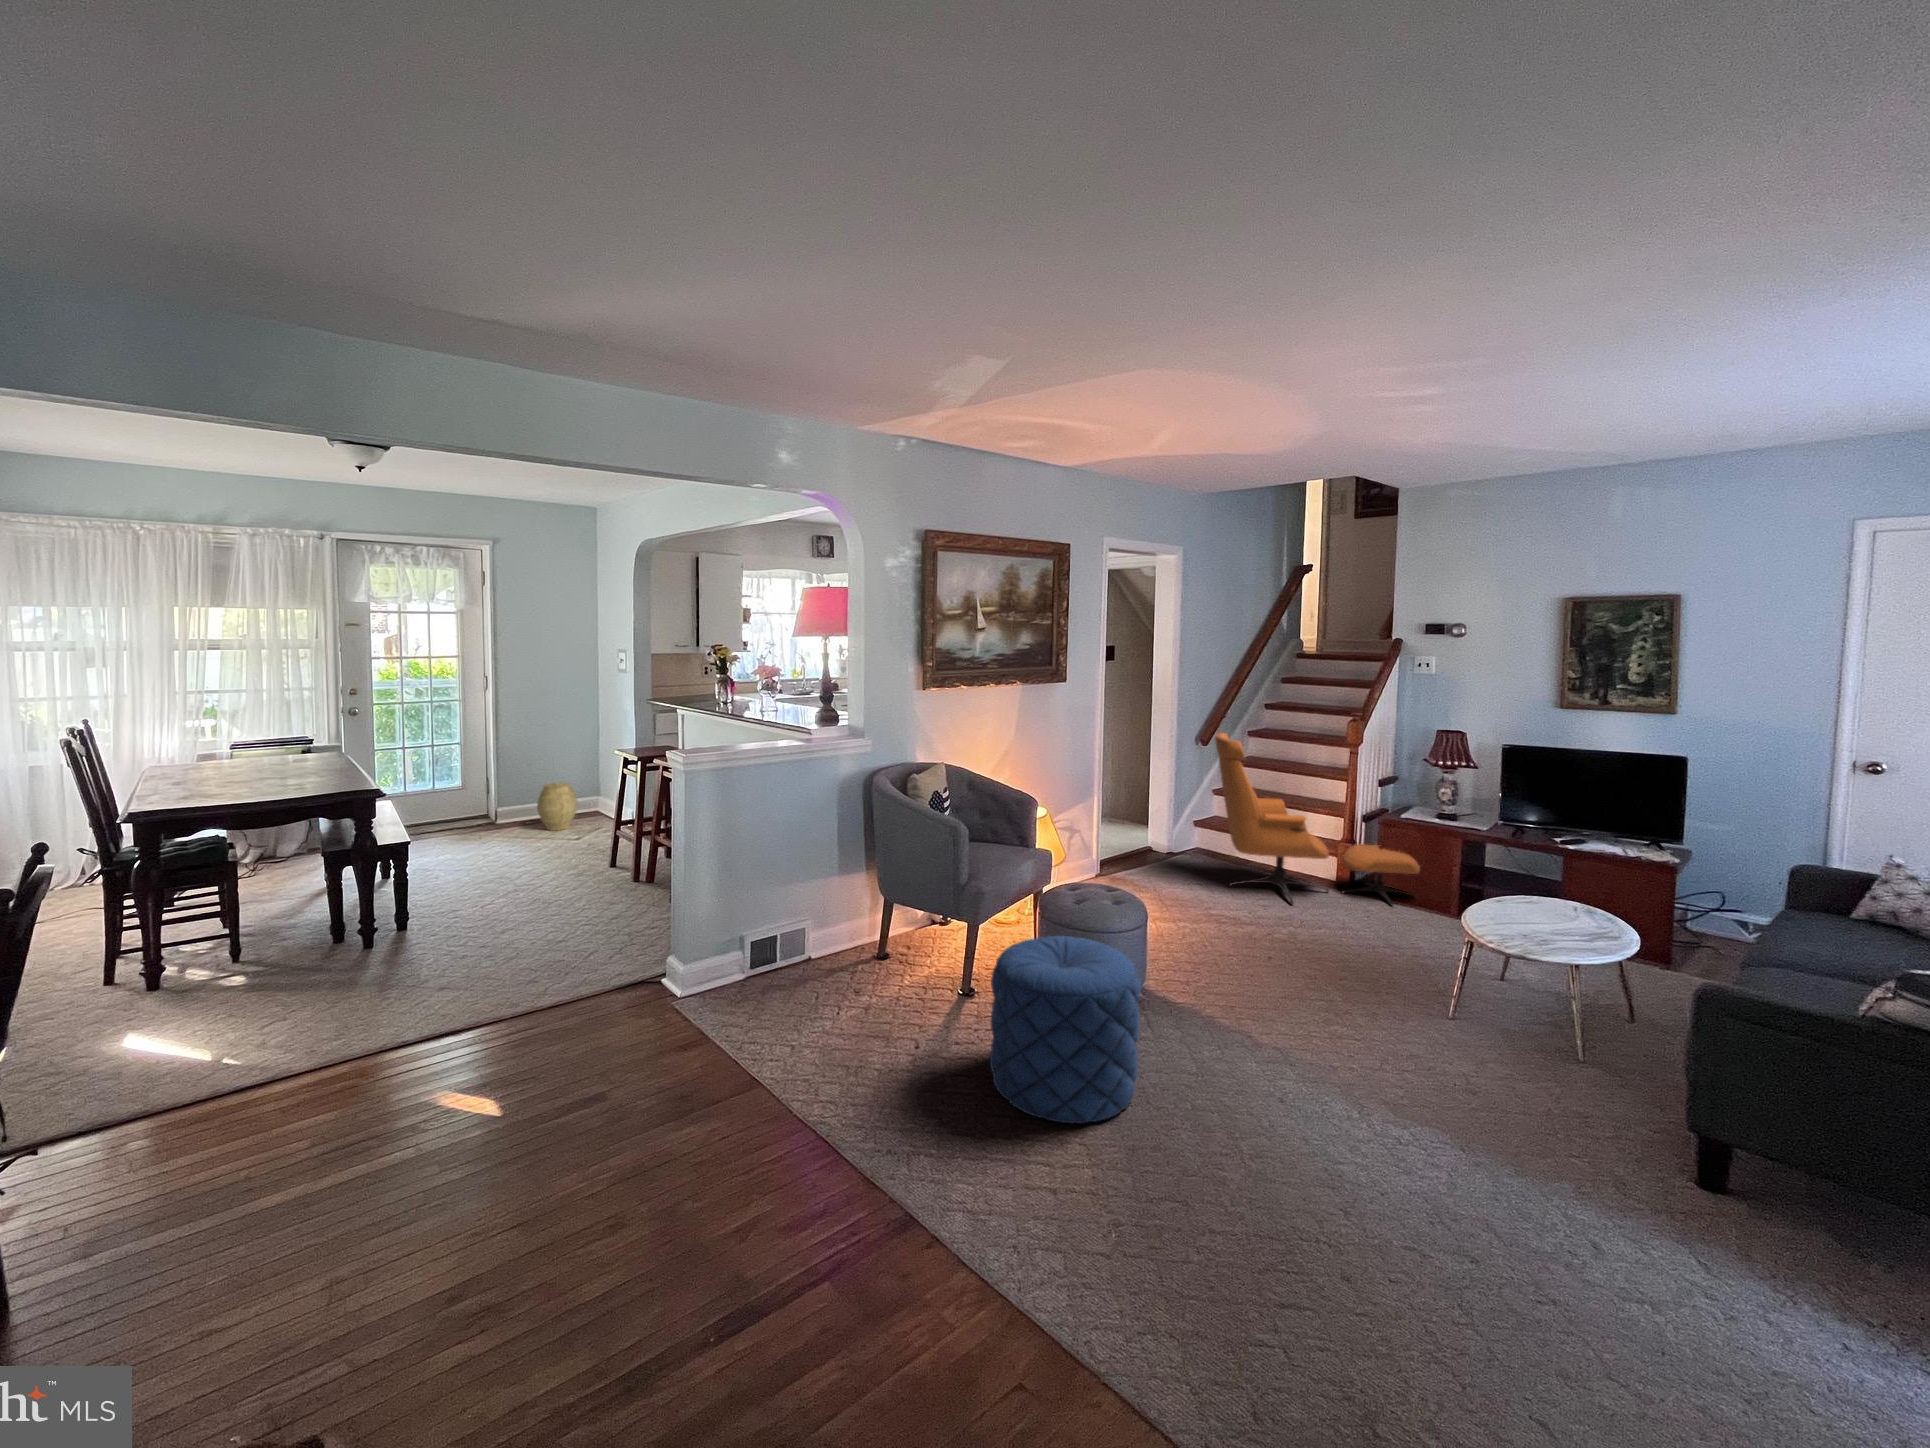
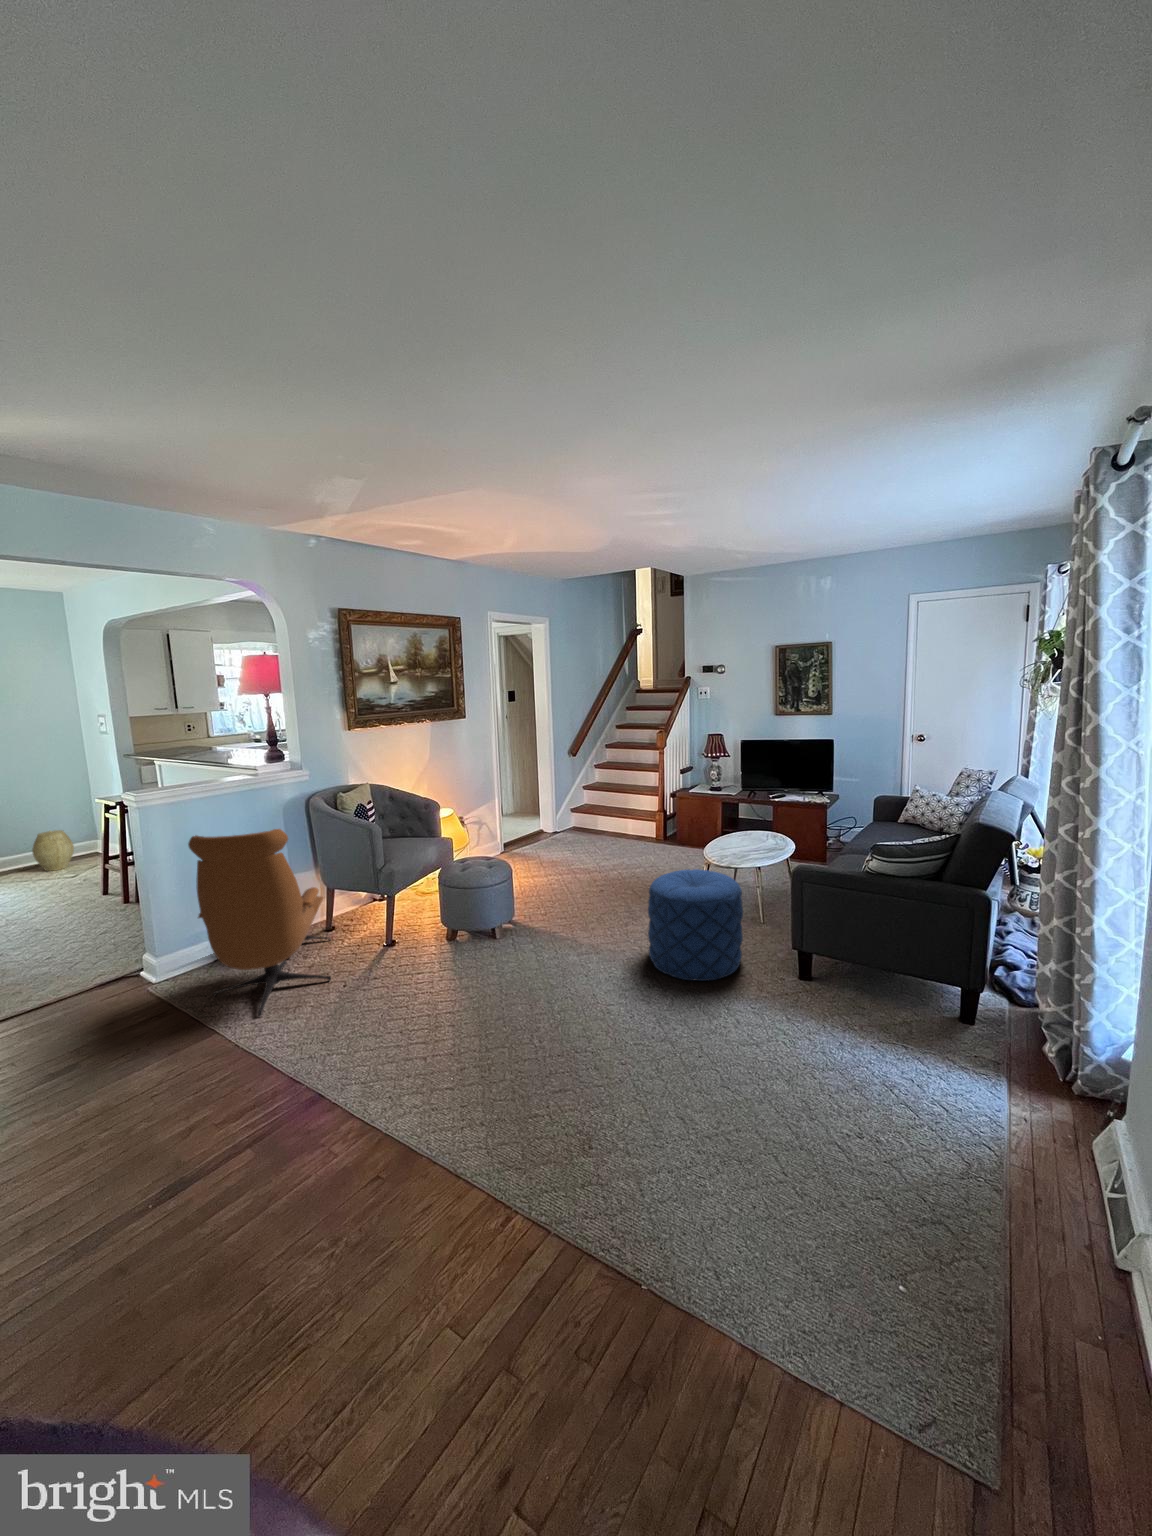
lounge chair: present [1215,733,1420,907] -> present [188,829,331,1016]
pouf: present [990,936,1141,1123] -> present [648,869,743,981]

